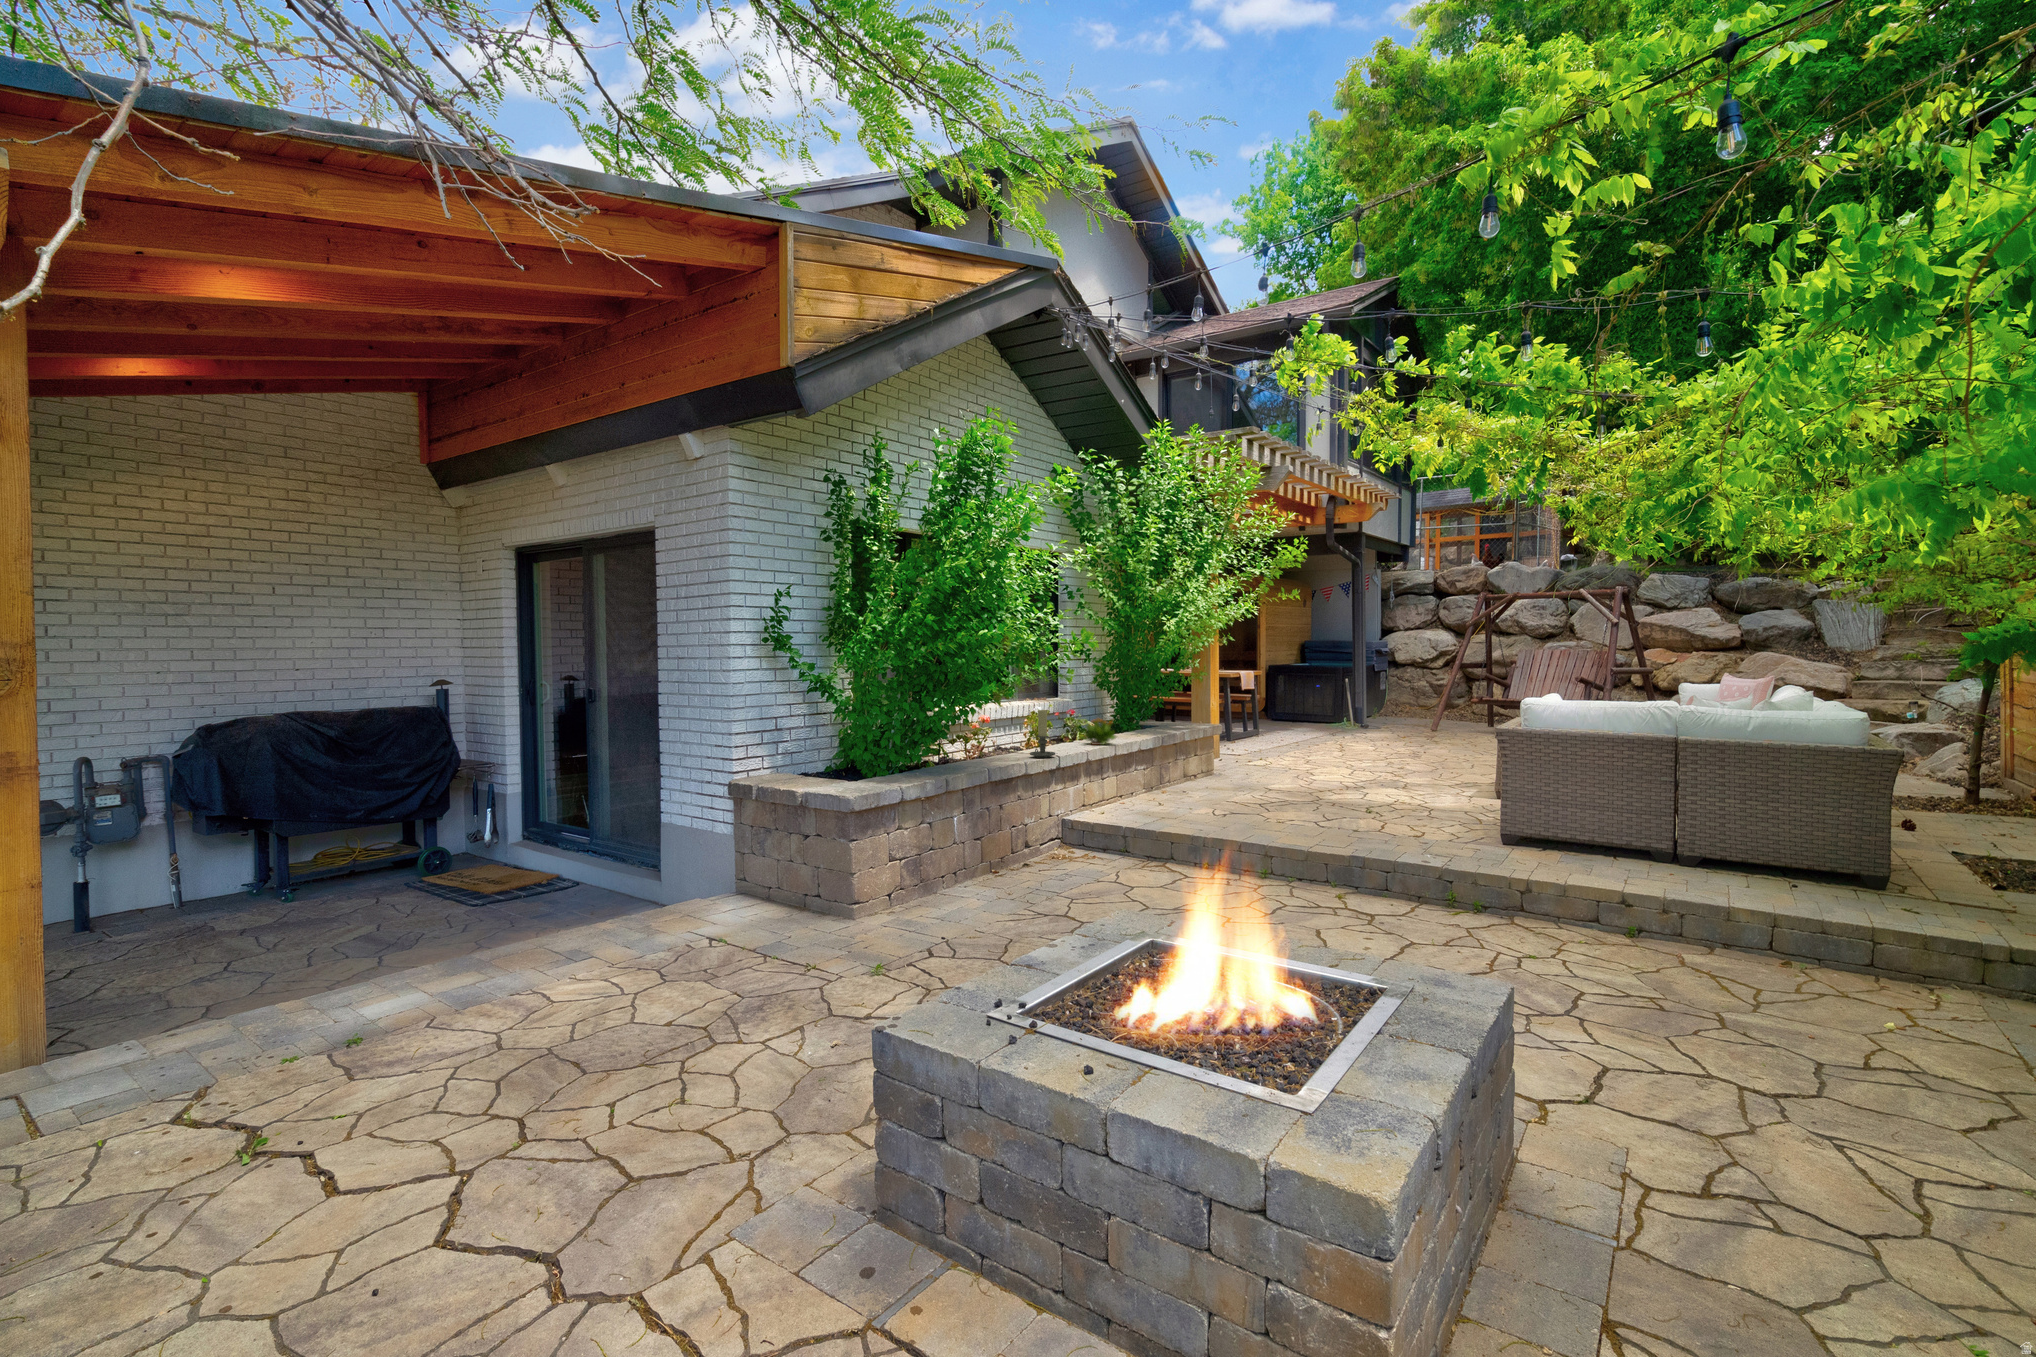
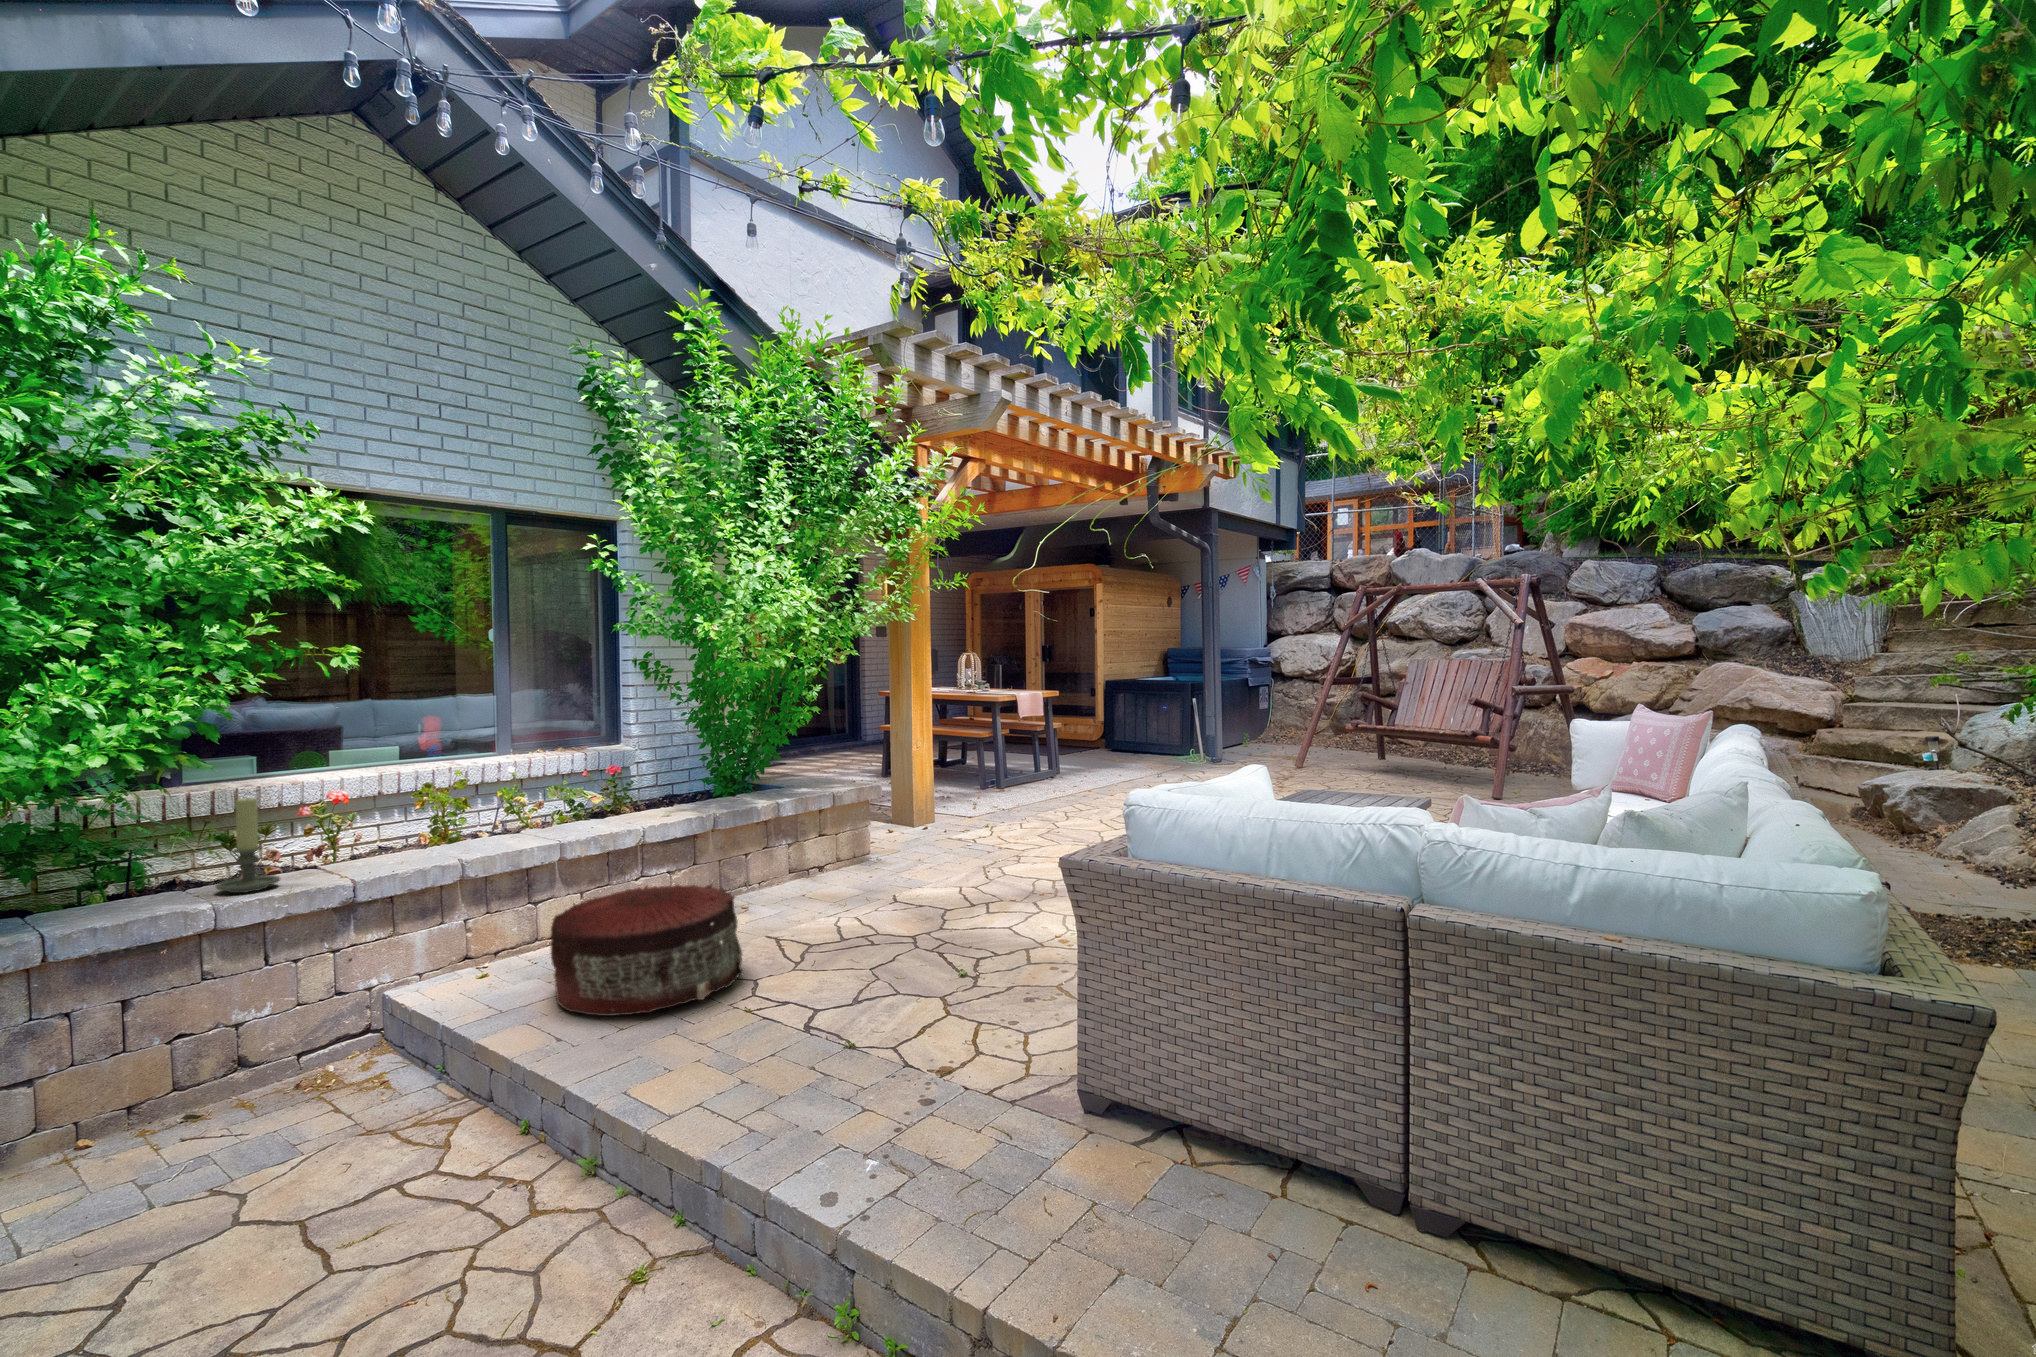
potted flower: present [1082,718,1116,745] -> none [484,792,561,841]
pouf: none [1172,766,1269,824] -> present [551,885,743,1016]

